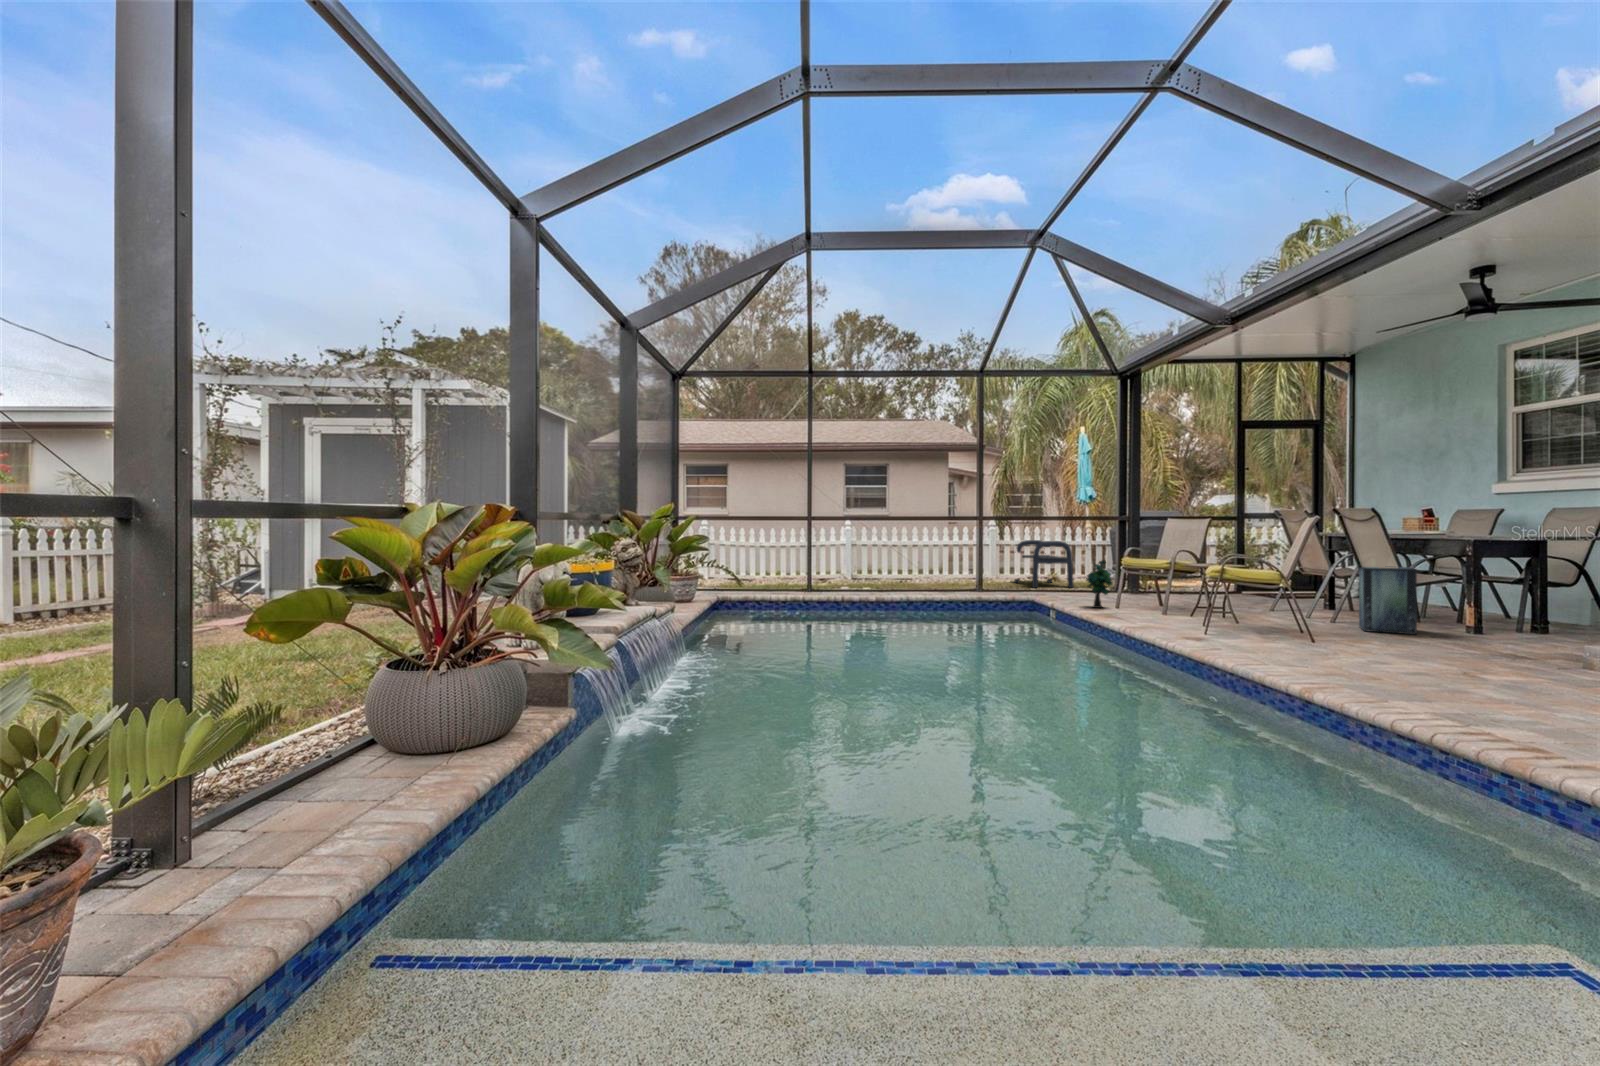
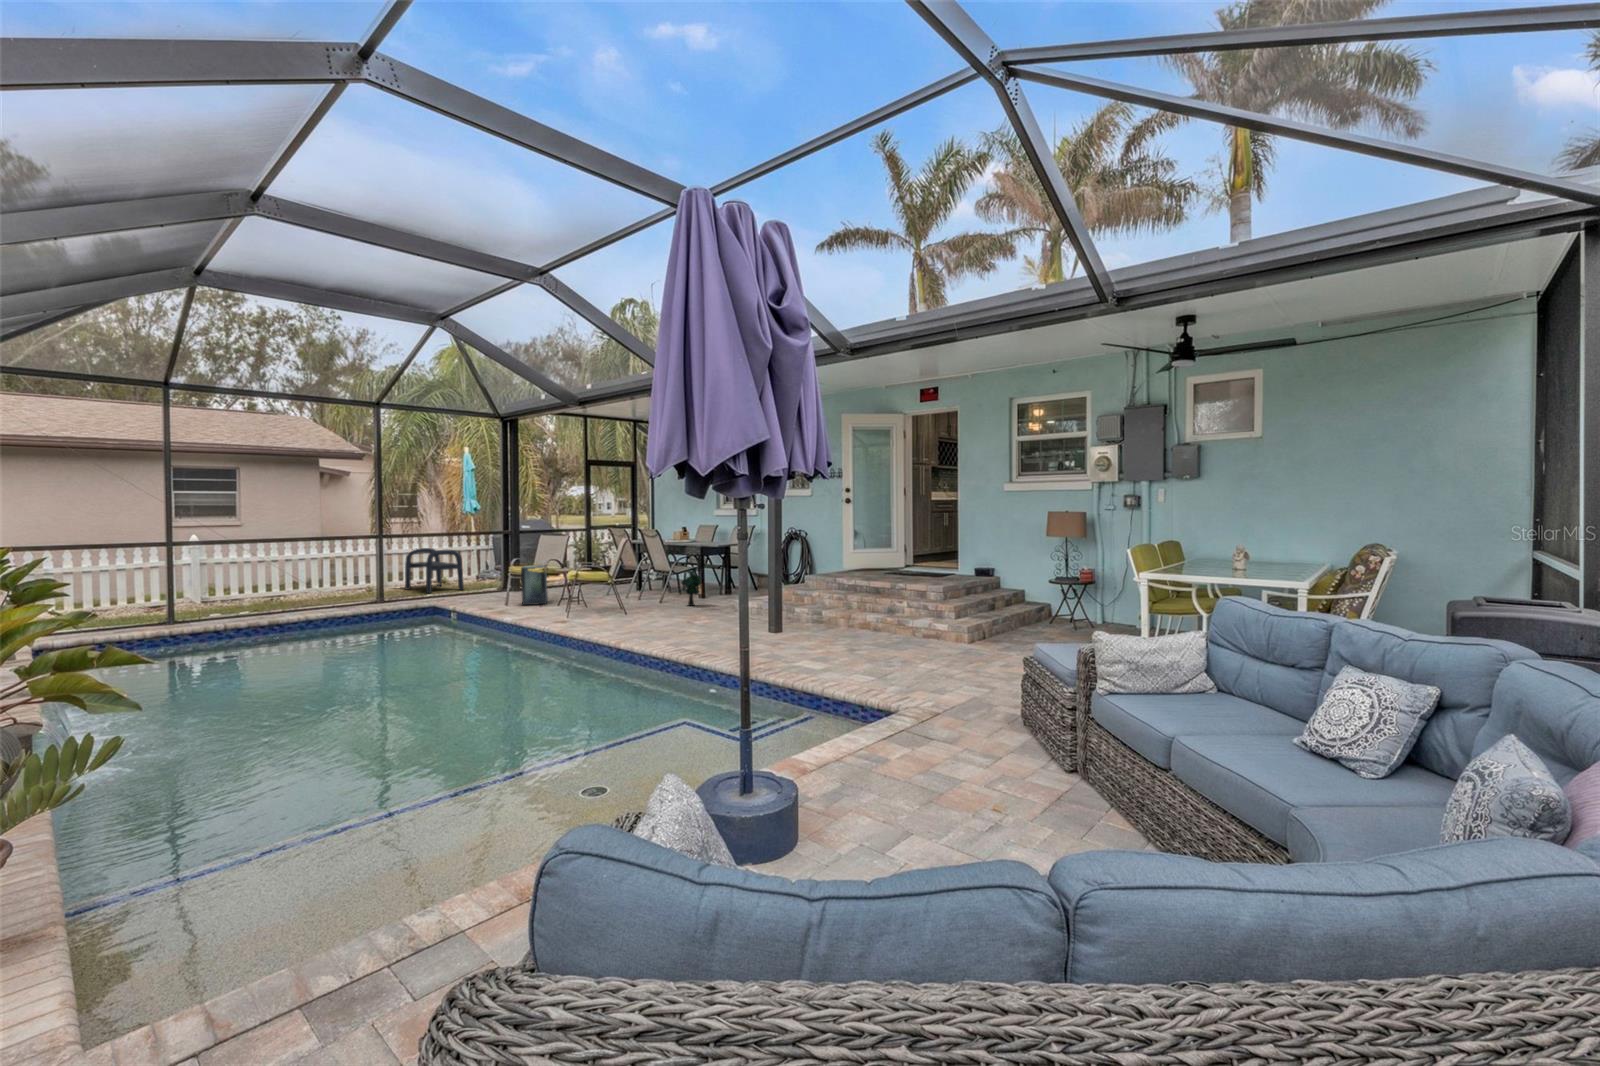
decorative plant: present [1086,560,1112,608] -> present [681,568,702,606]
storage box: present [1359,566,1417,634] -> present [521,565,548,605]

